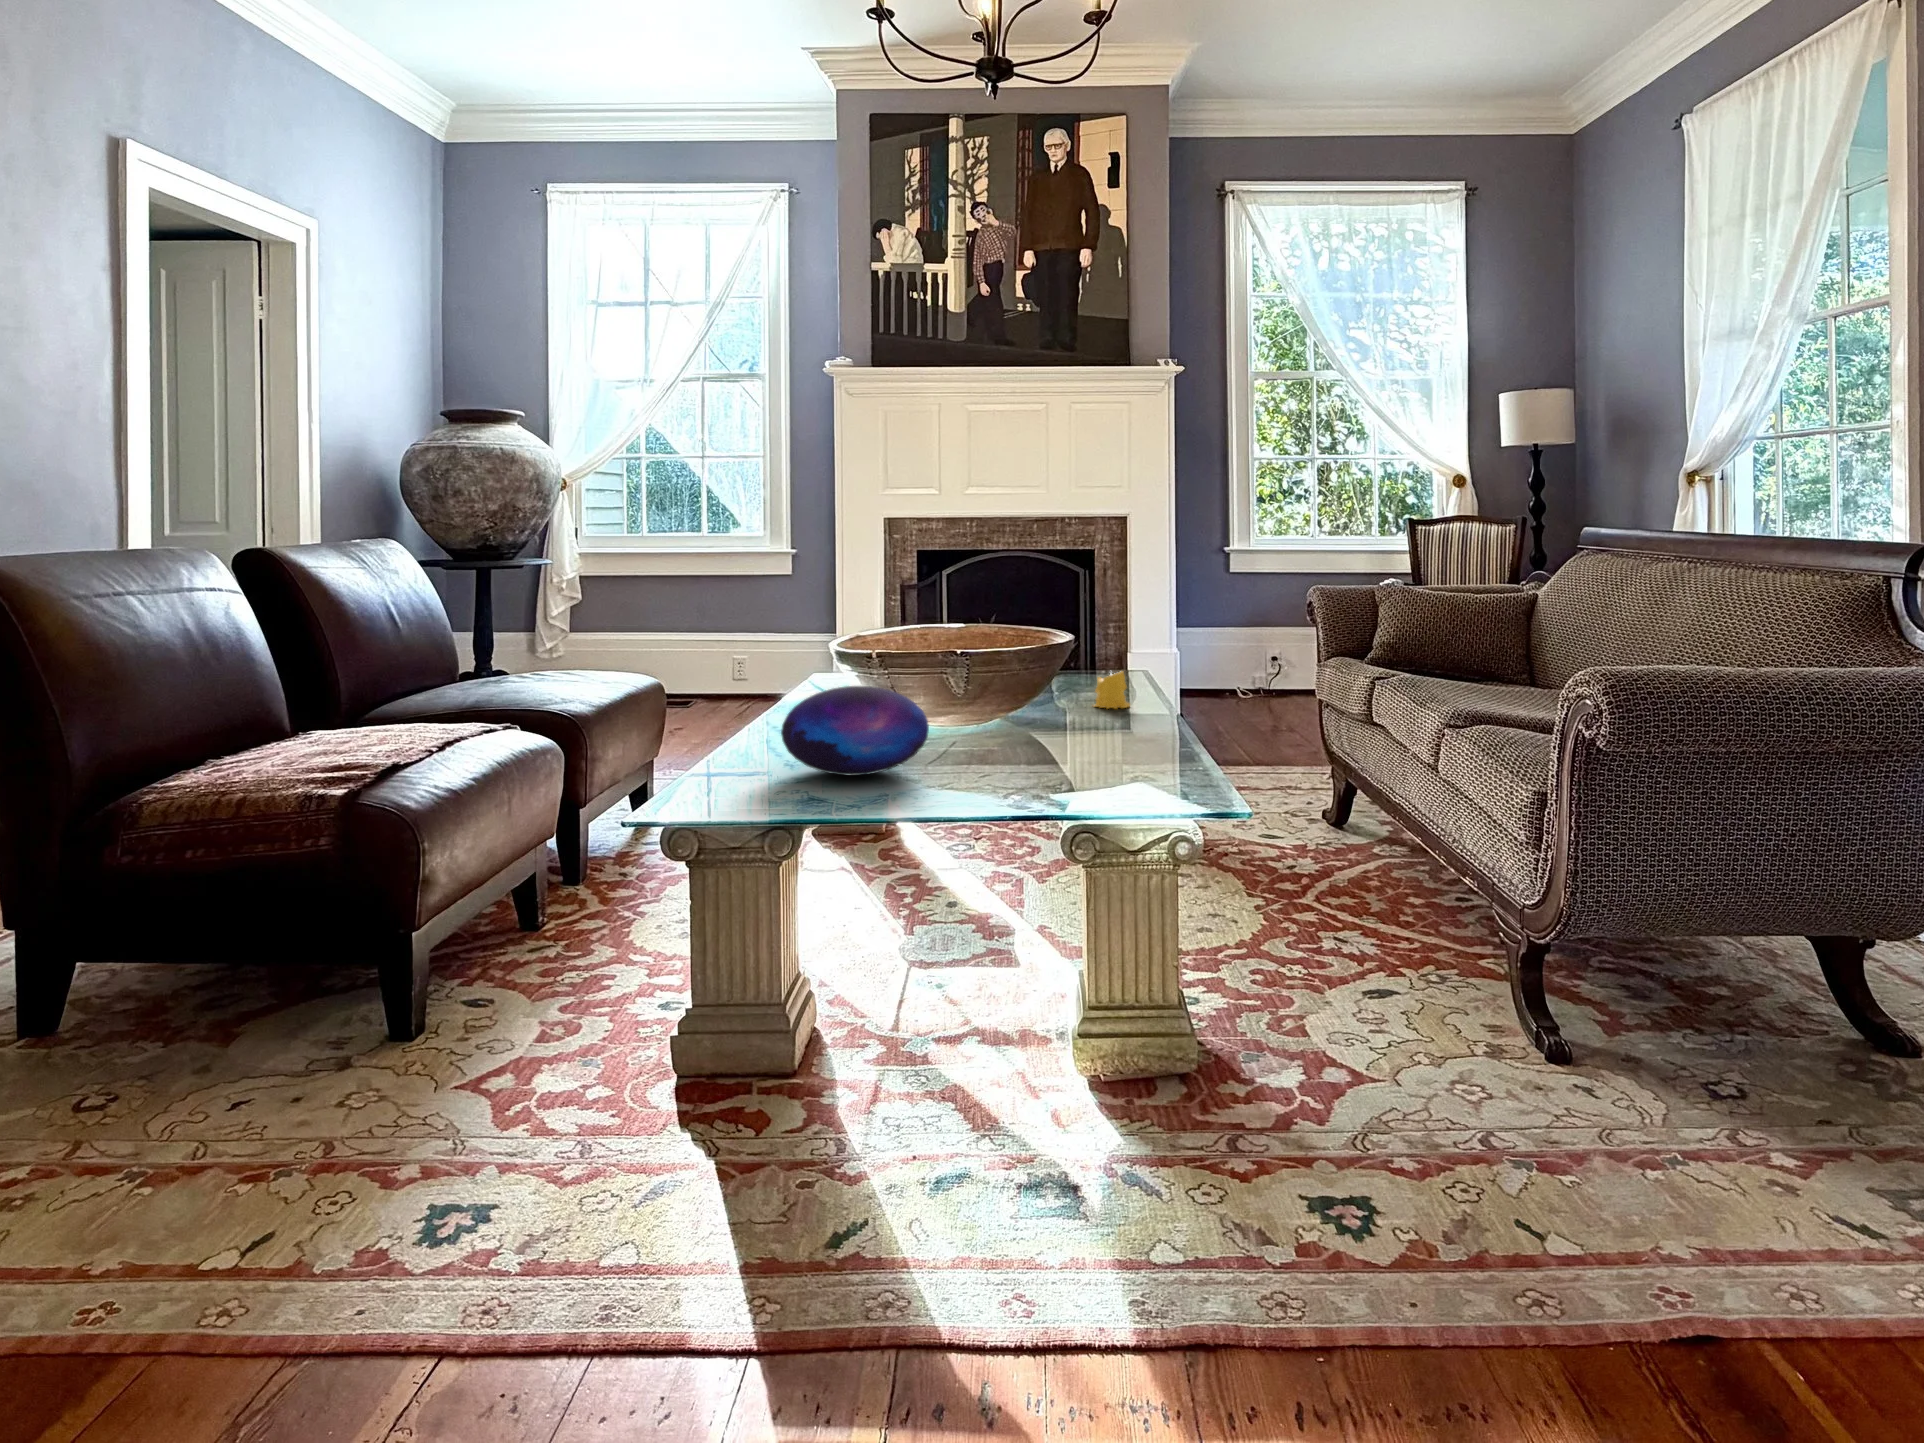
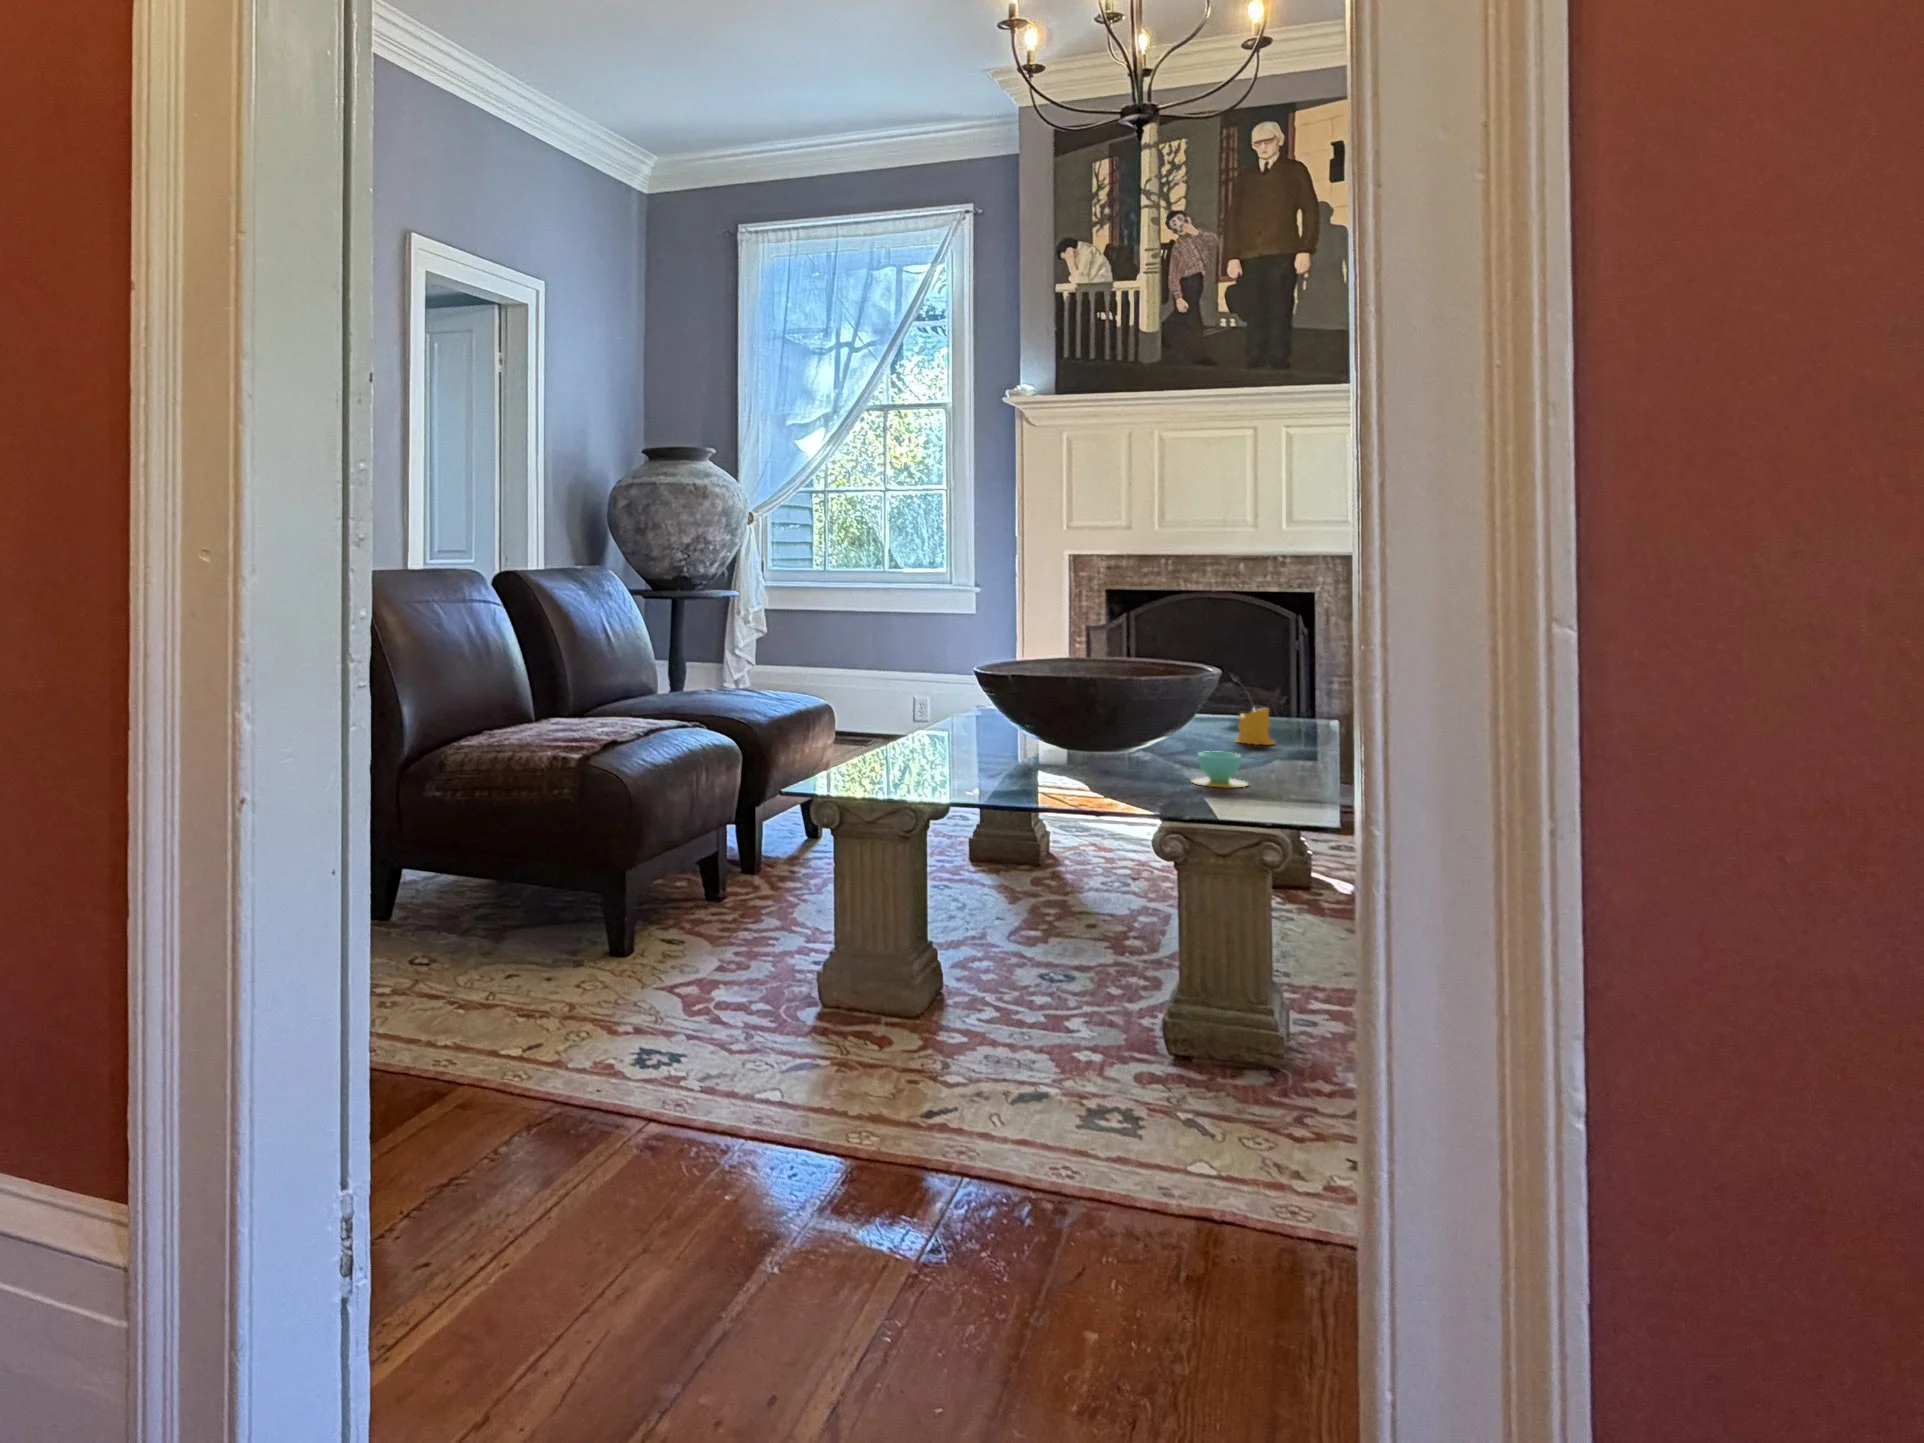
decorative orb: present [781,686,929,775] -> none [910,696,1040,771]
teacup: none [1086,730,1153,771] -> present [1191,751,1257,788]

